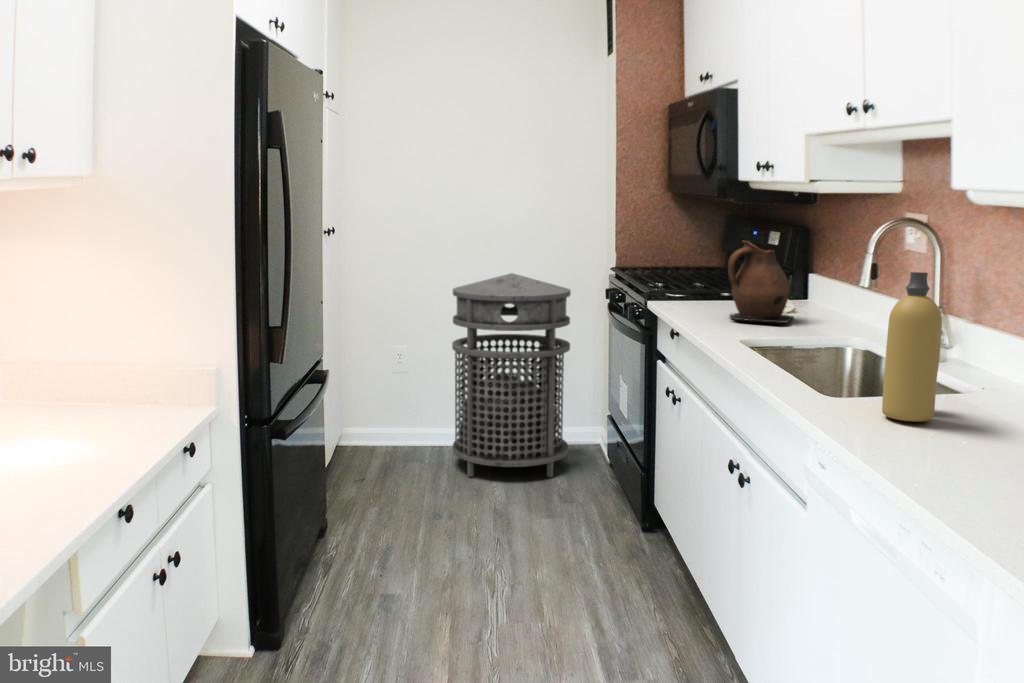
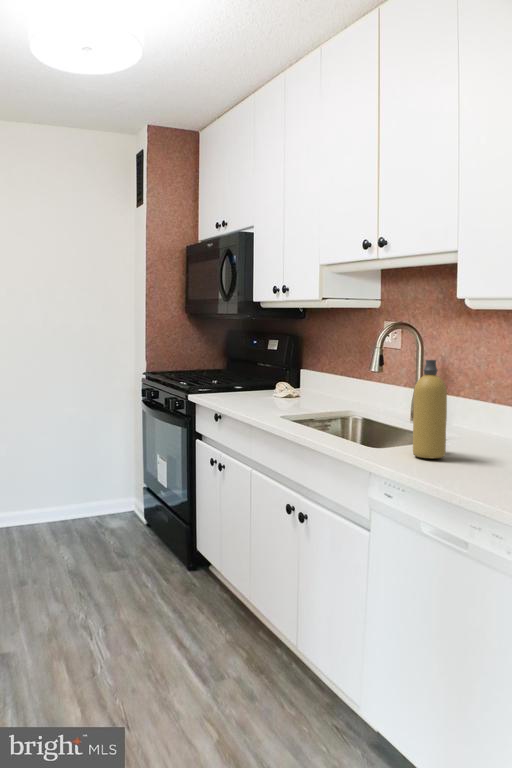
ceramic pitcher: present [728,241,794,324] -> none [254,348,299,406]
trash can: present [452,273,571,477] -> none [14,379,113,548]

